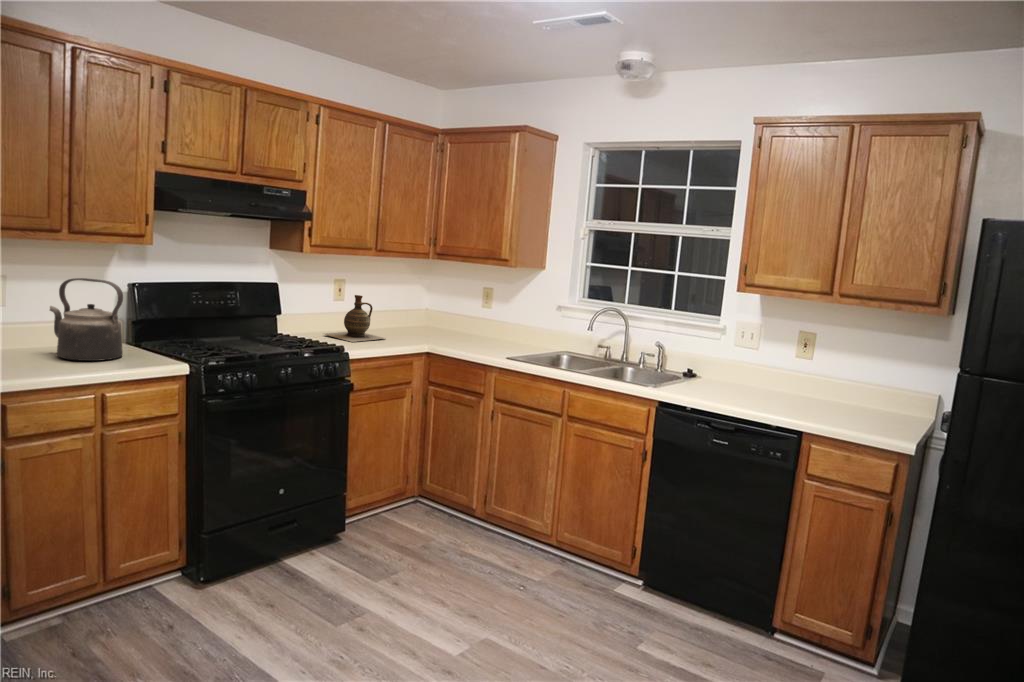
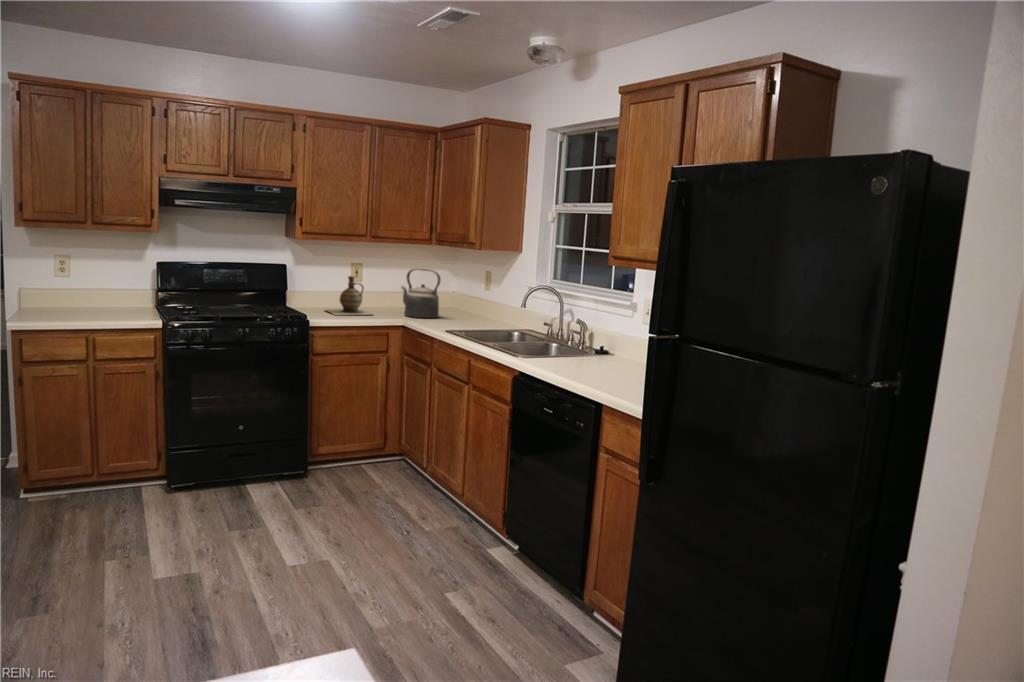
kettle: present [50,278,123,361] -> present [401,269,441,318]

